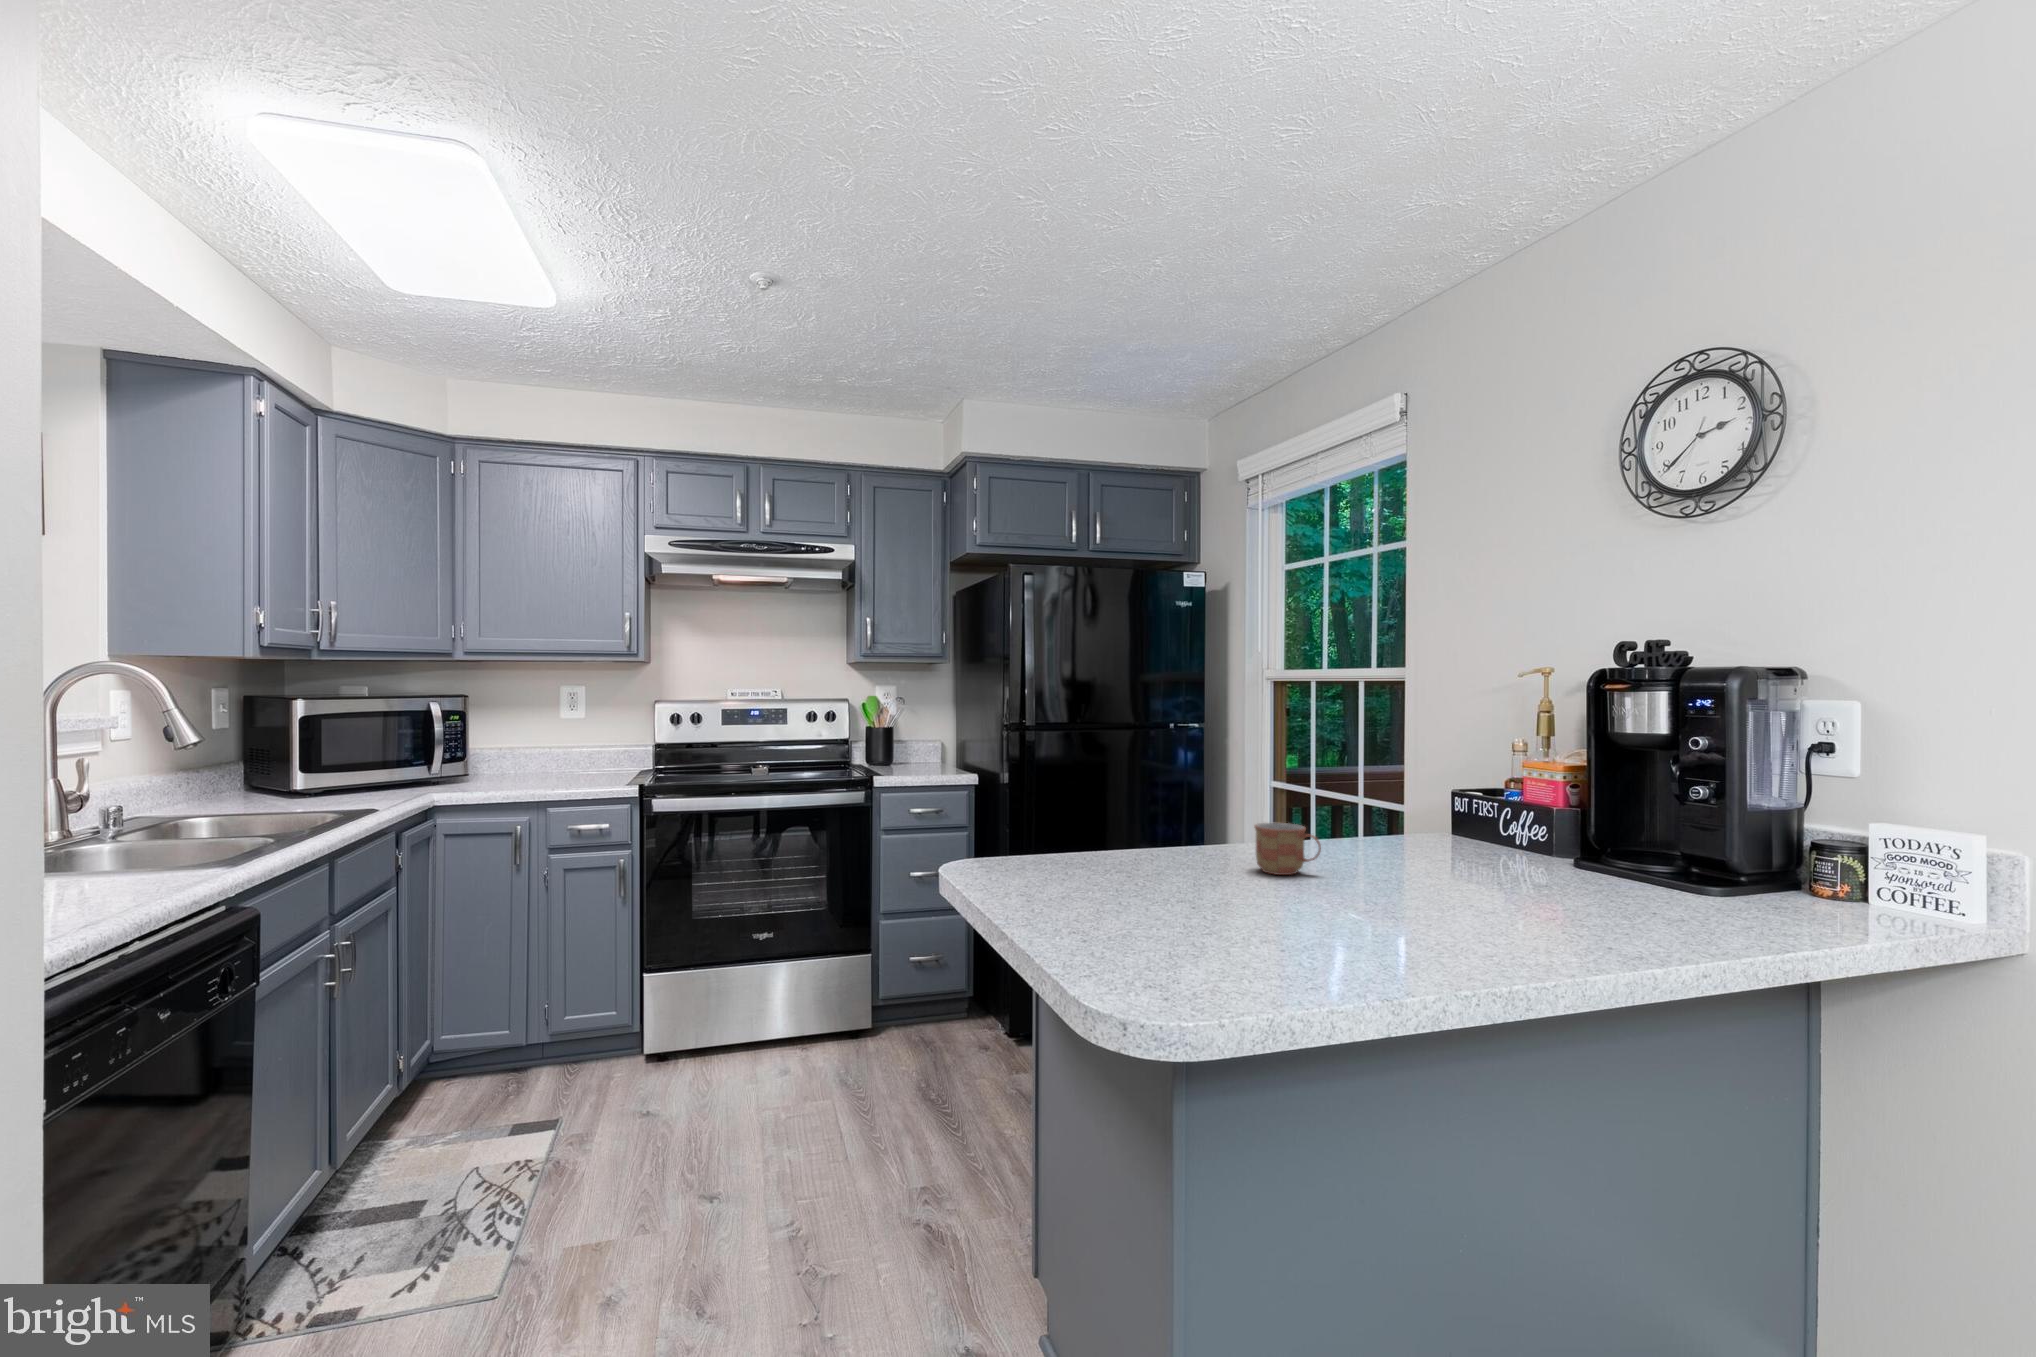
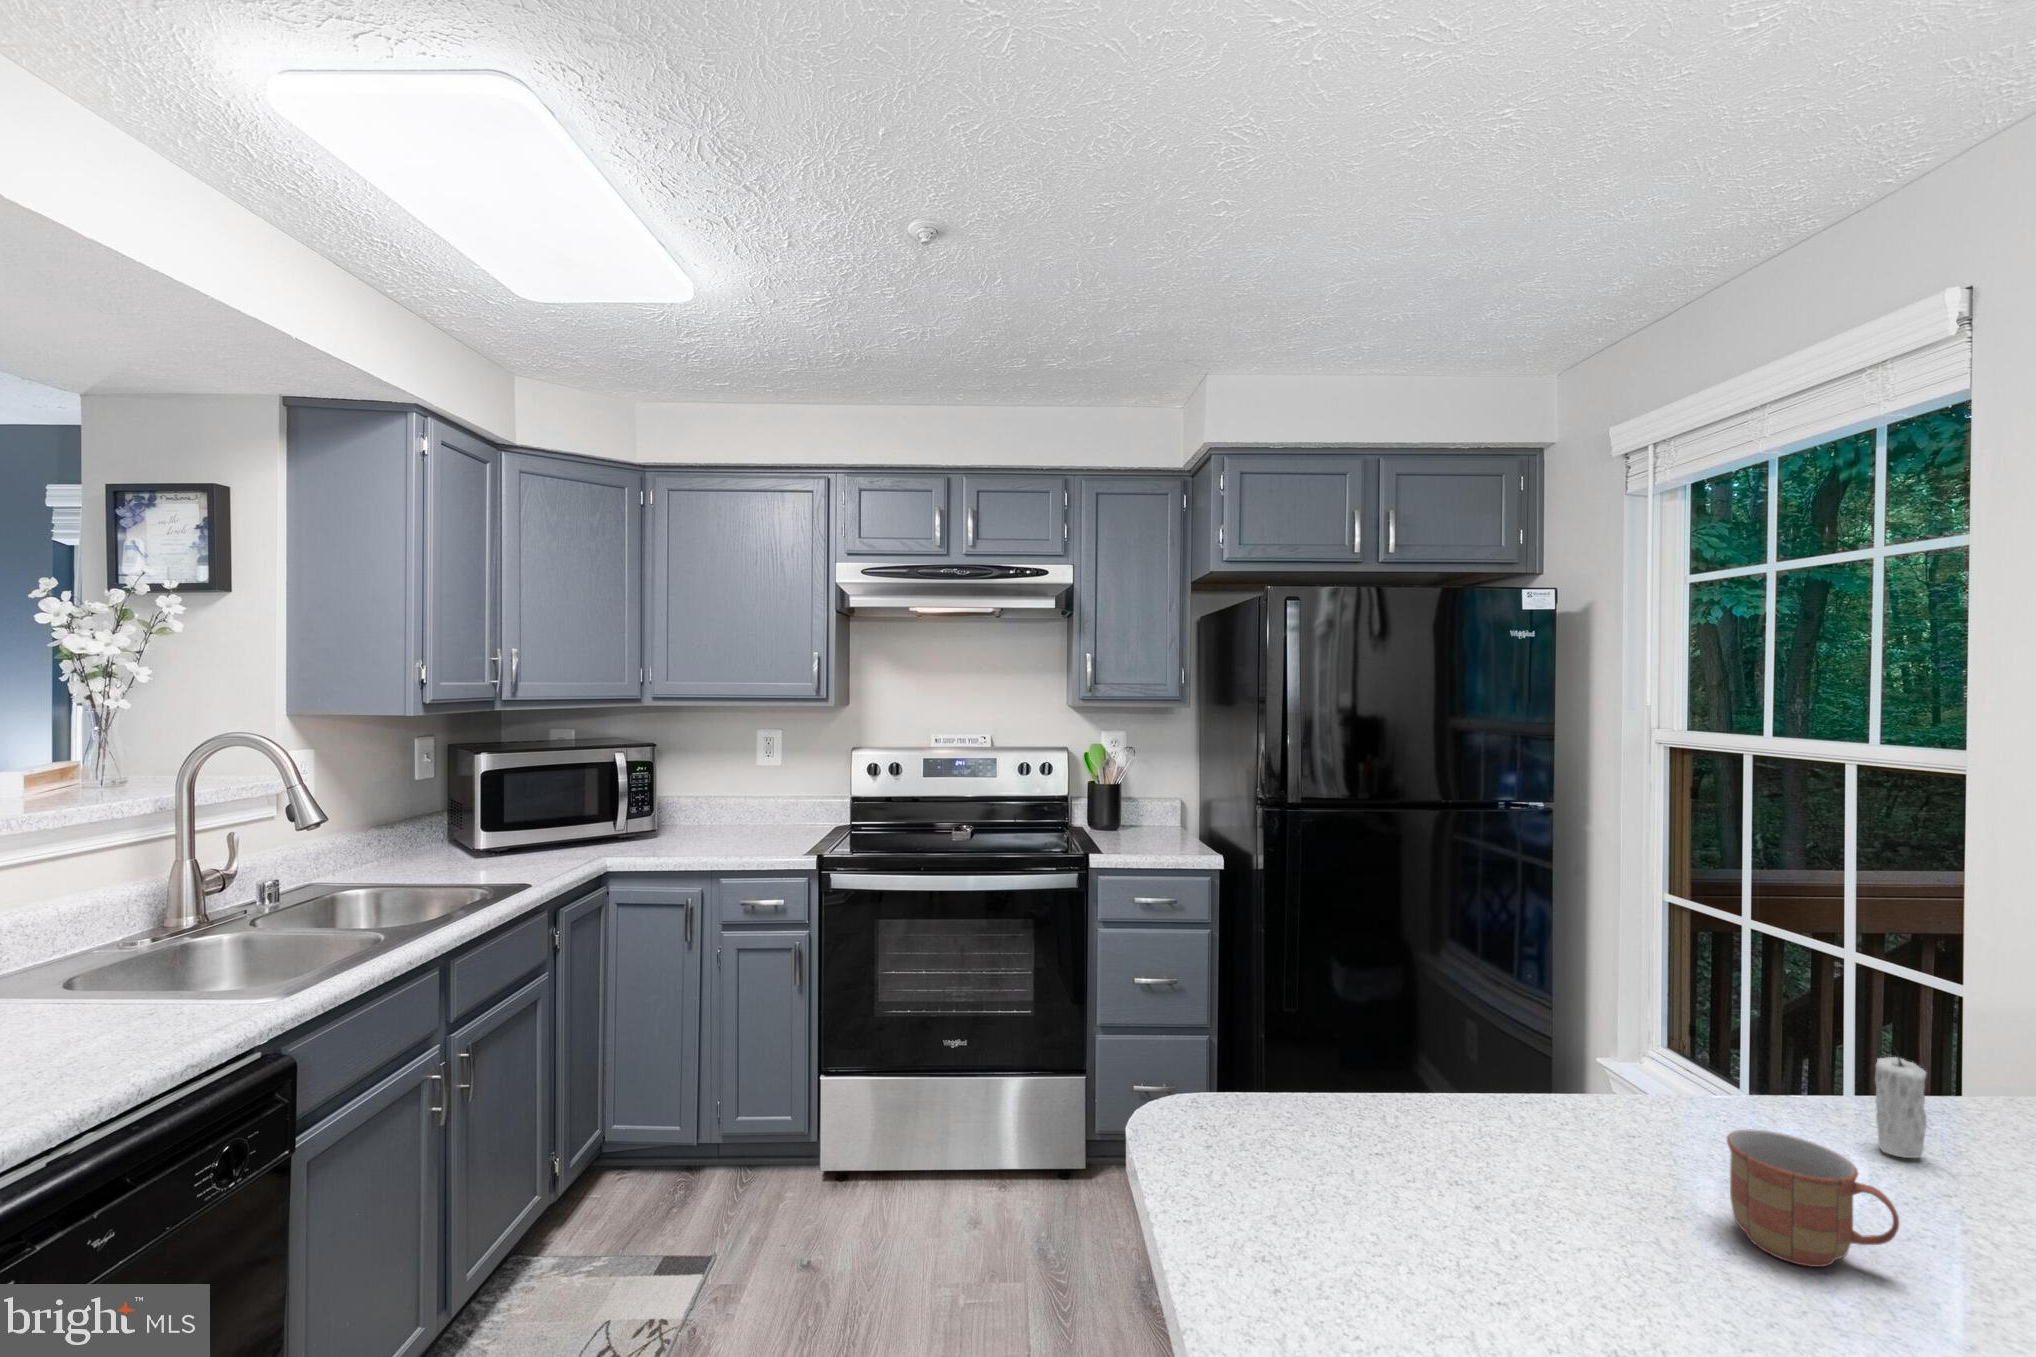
candle: none [1333,791,1354,848] -> present [1875,1056,1927,1158]

